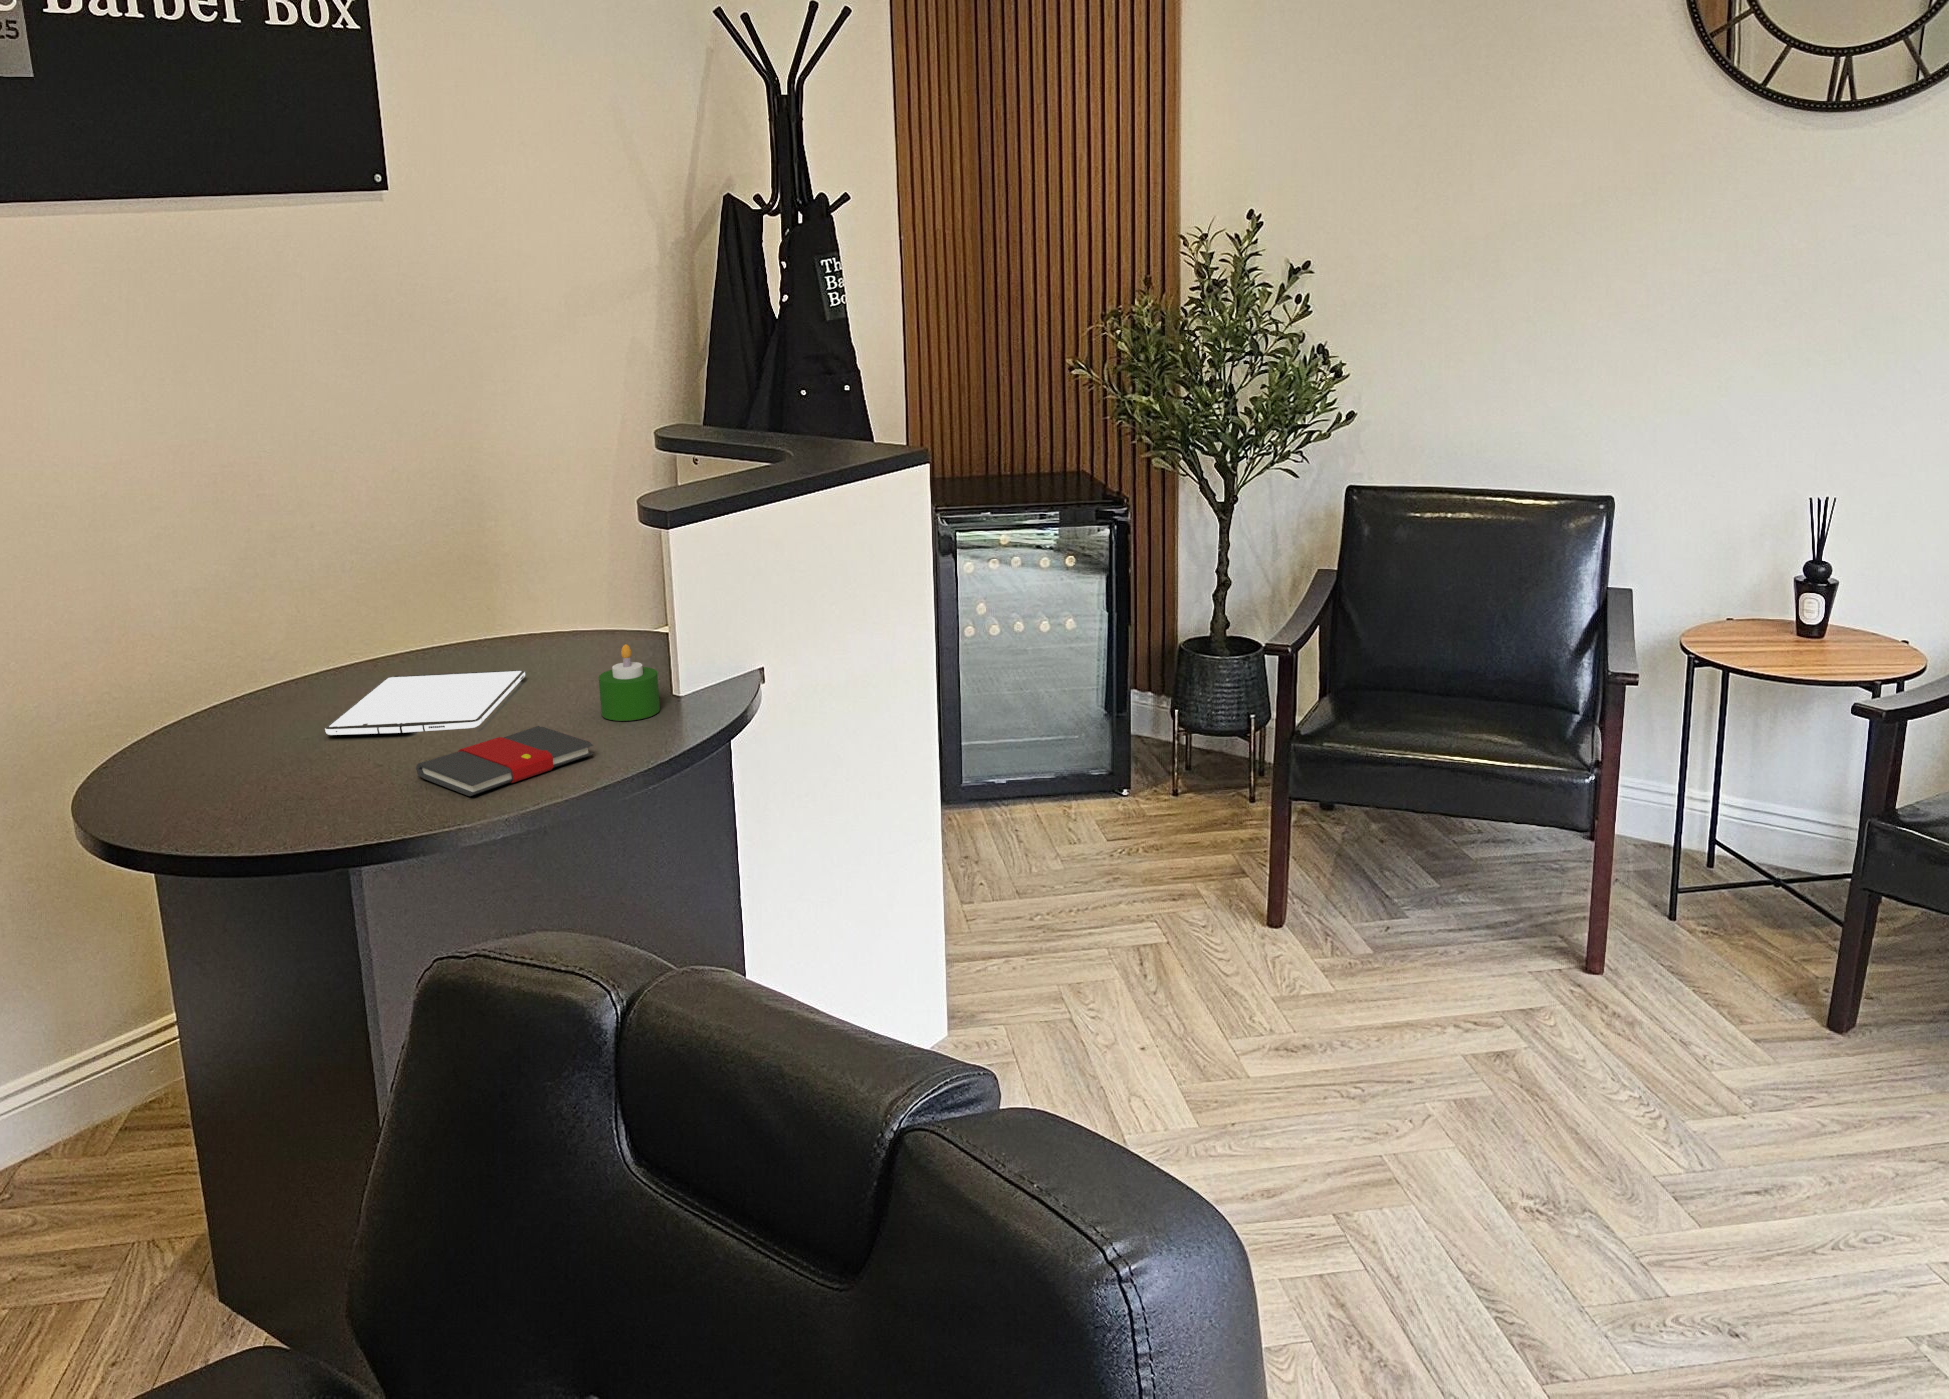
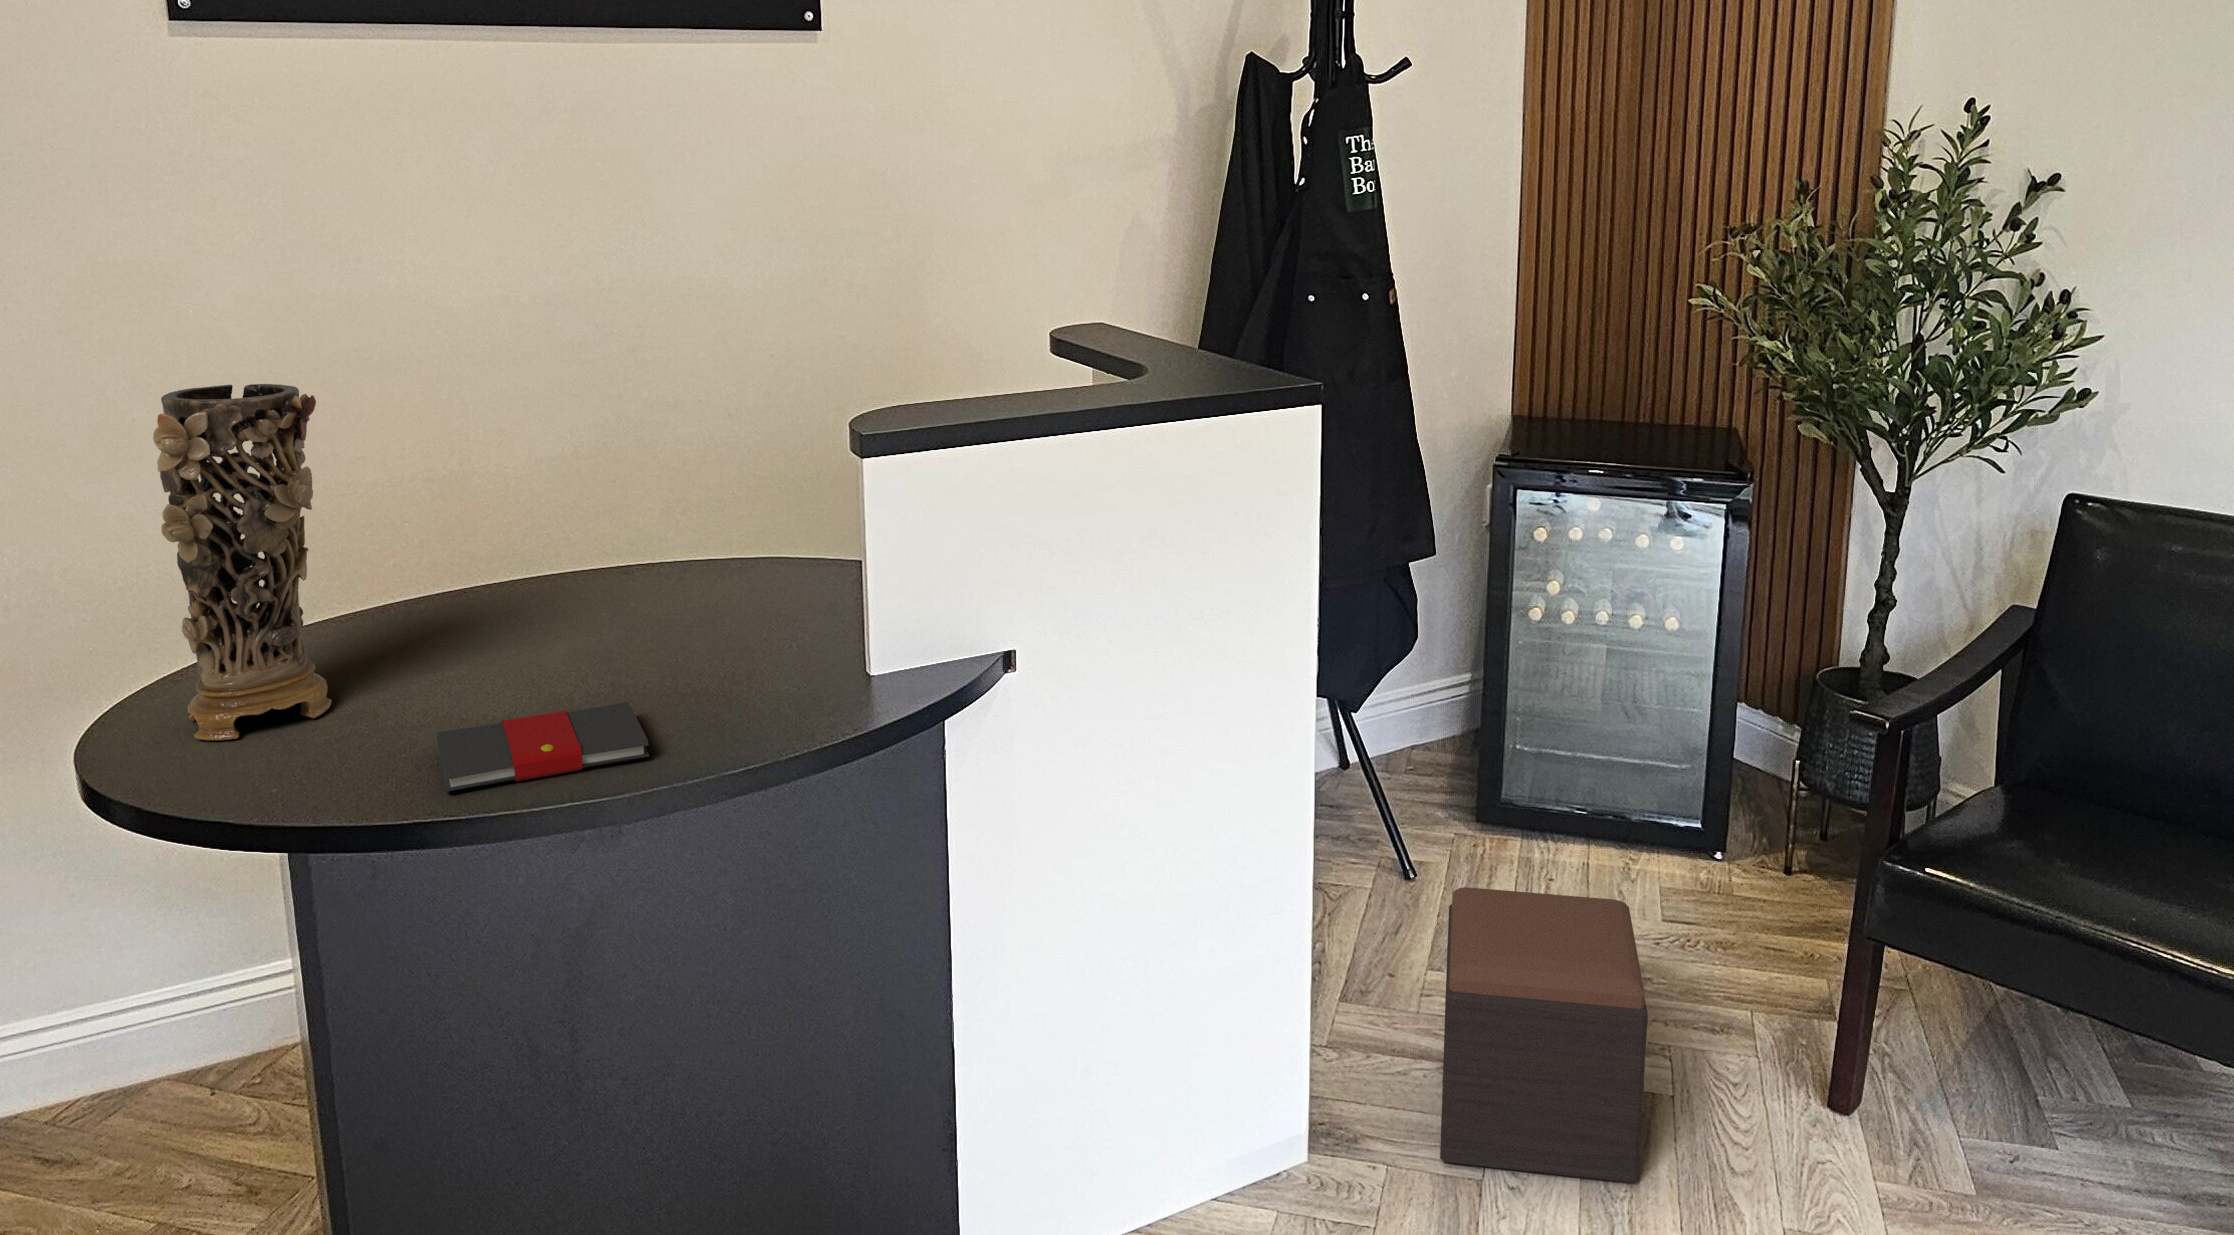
decorative vase: none [134,511,279,804] -> present [153,384,332,741]
candle: present [599,644,660,721] -> none [735,610,815,711]
tablet: present [325,670,525,735] -> none [435,599,732,688]
footstool: none [1001,808,1171,1012] -> present [1440,887,1648,1183]

